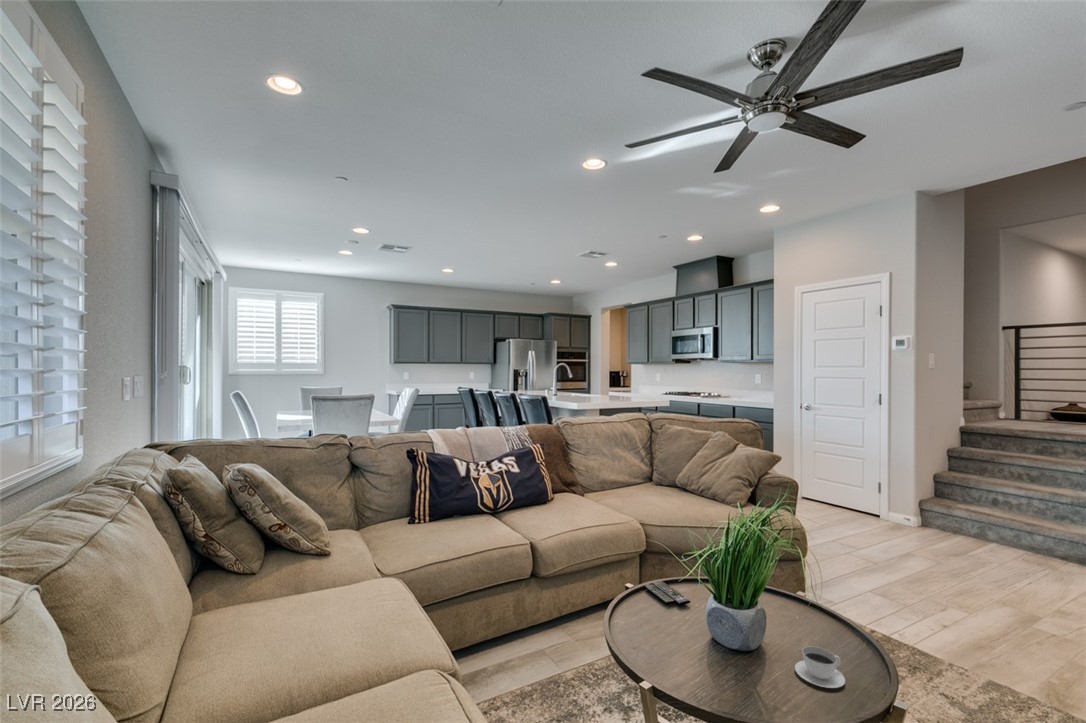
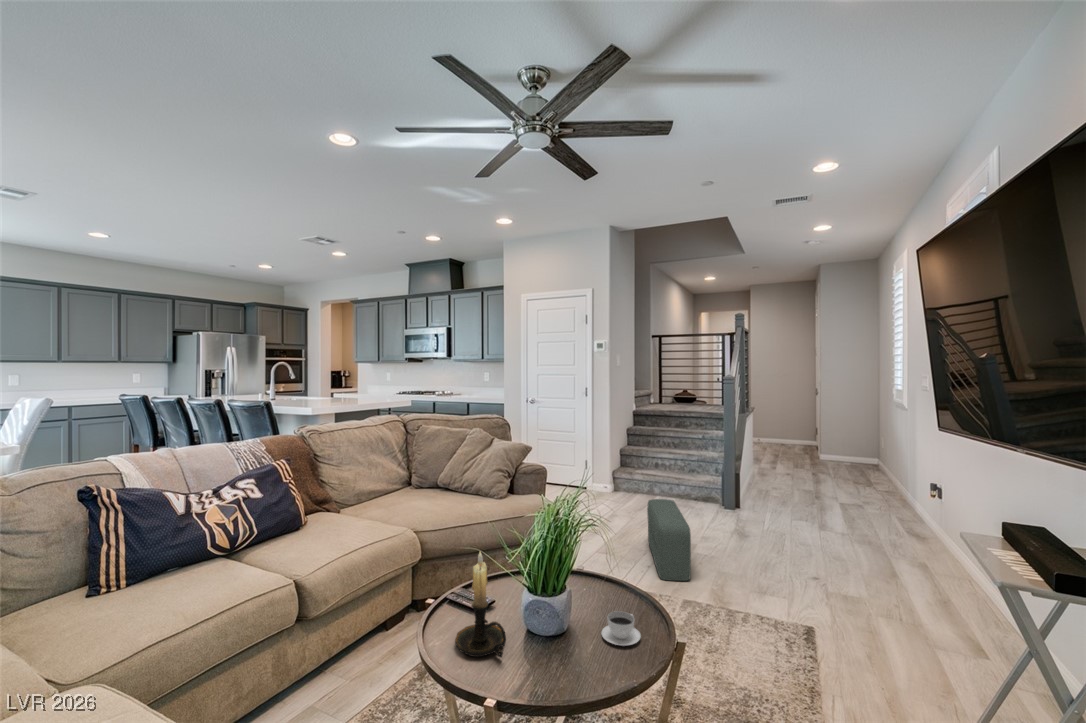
pouf: none [953,543,1012,661] -> present [647,499,691,581]
candle holder: none [637,545,686,651] -> present [455,552,506,657]

